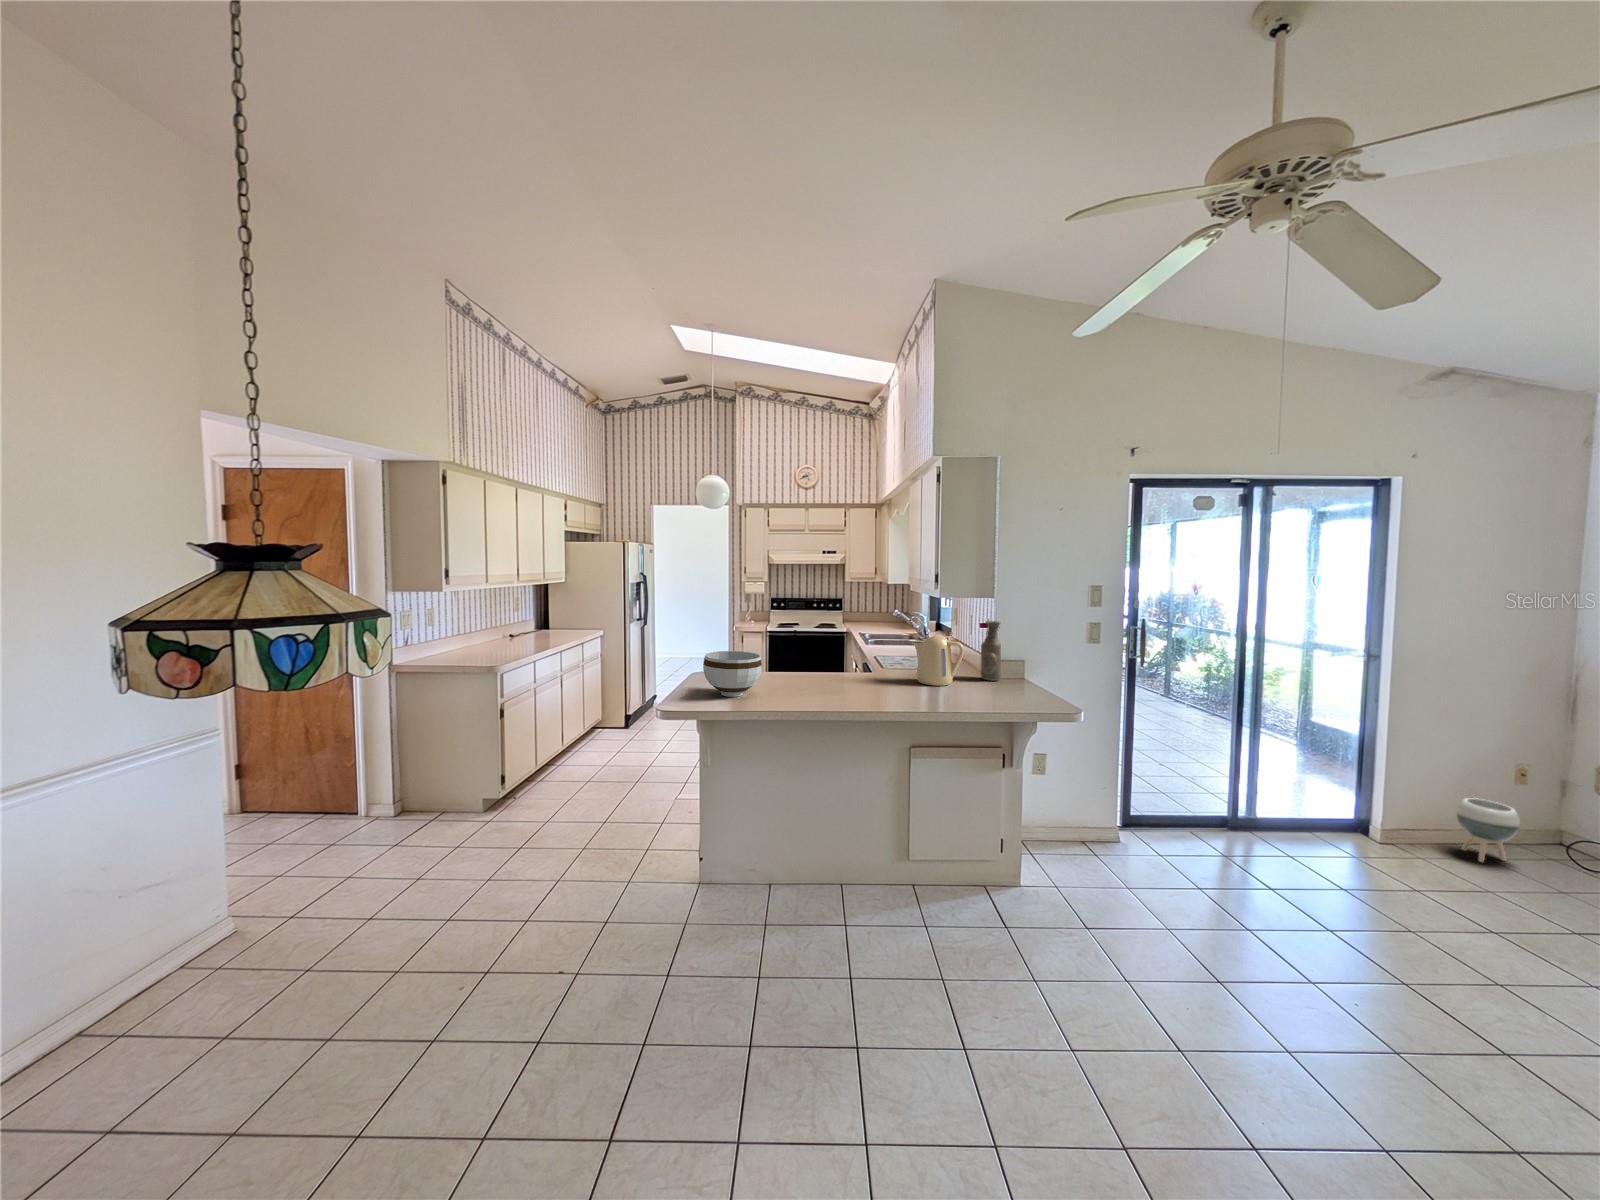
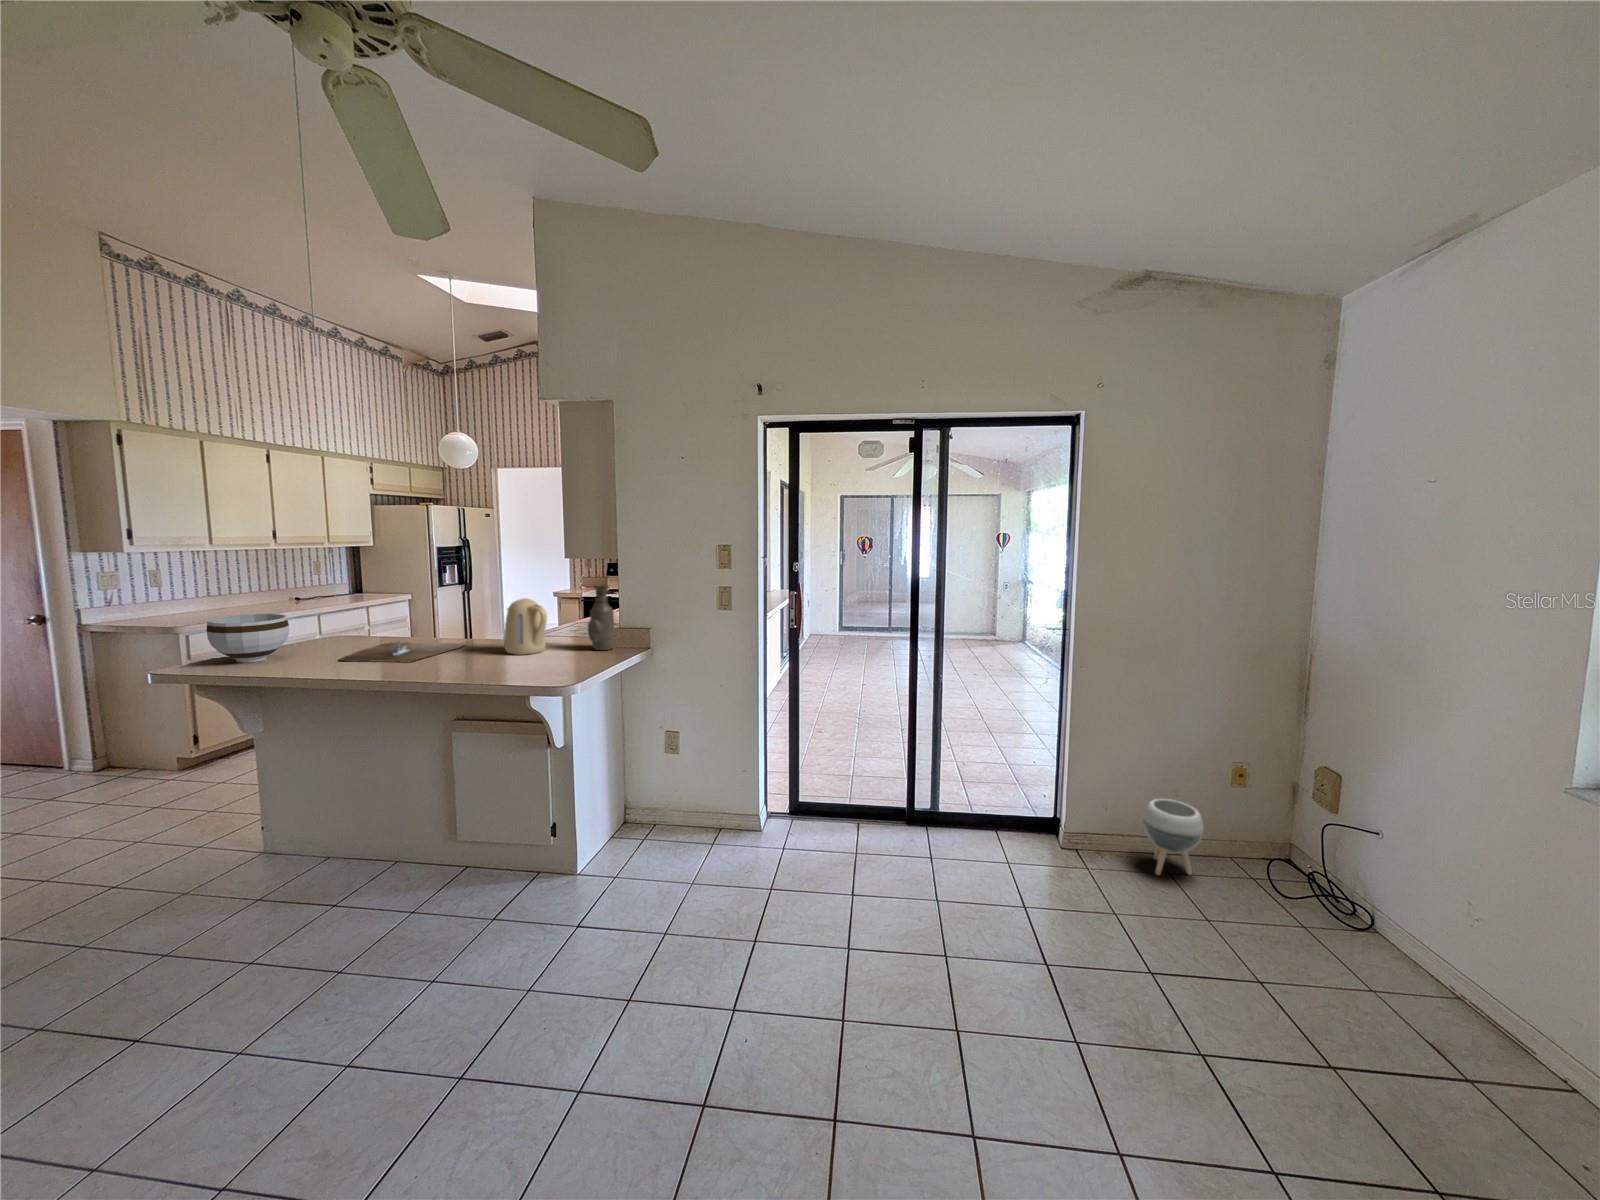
cutting board: none [793,675,874,694] -> present [339,641,464,663]

